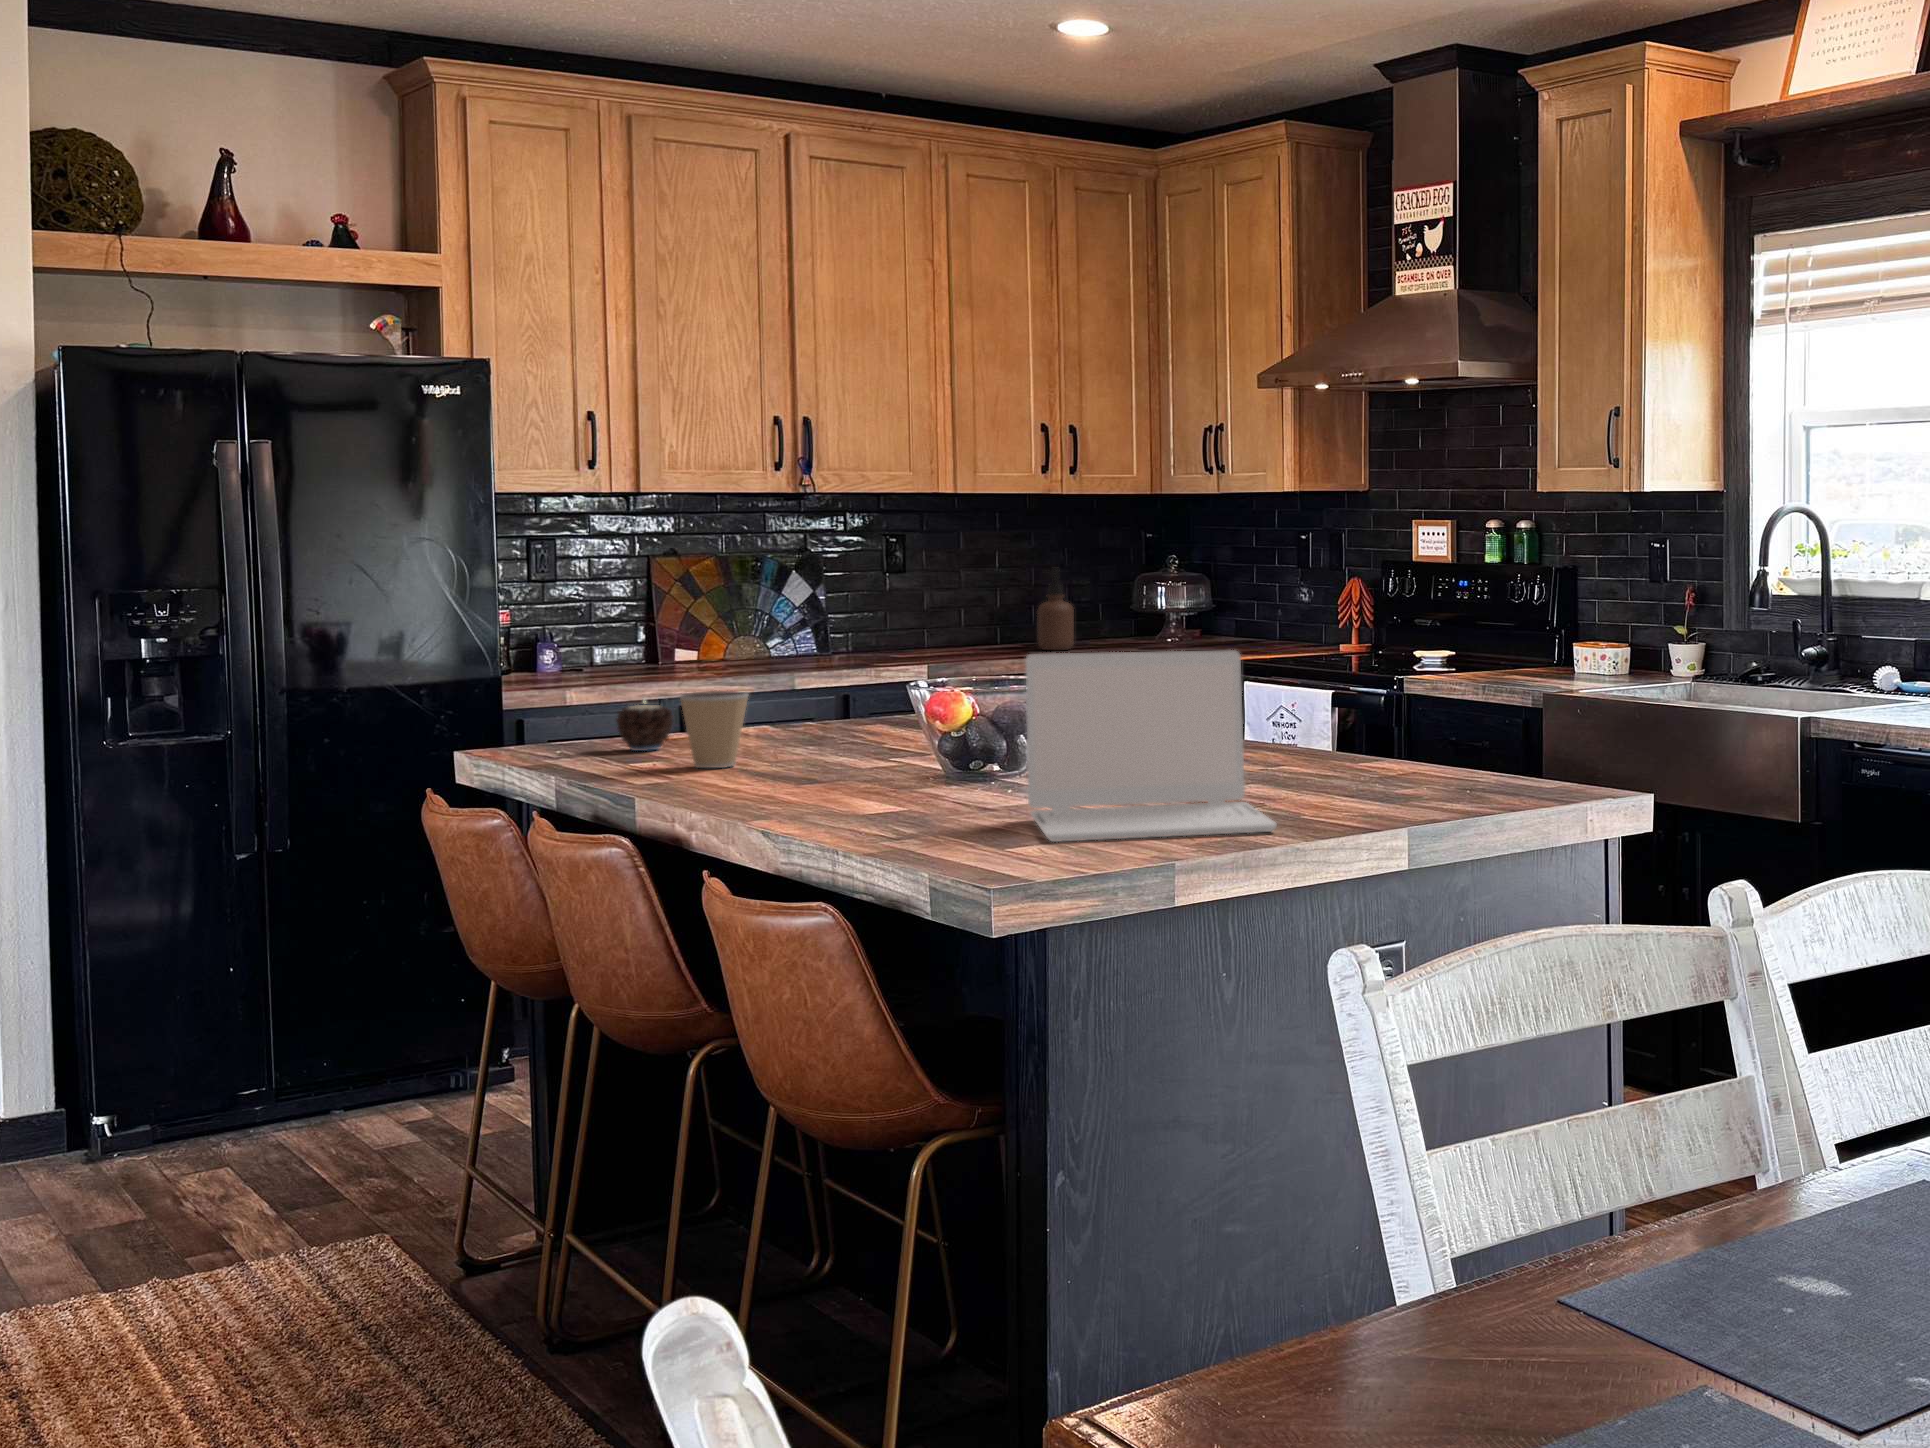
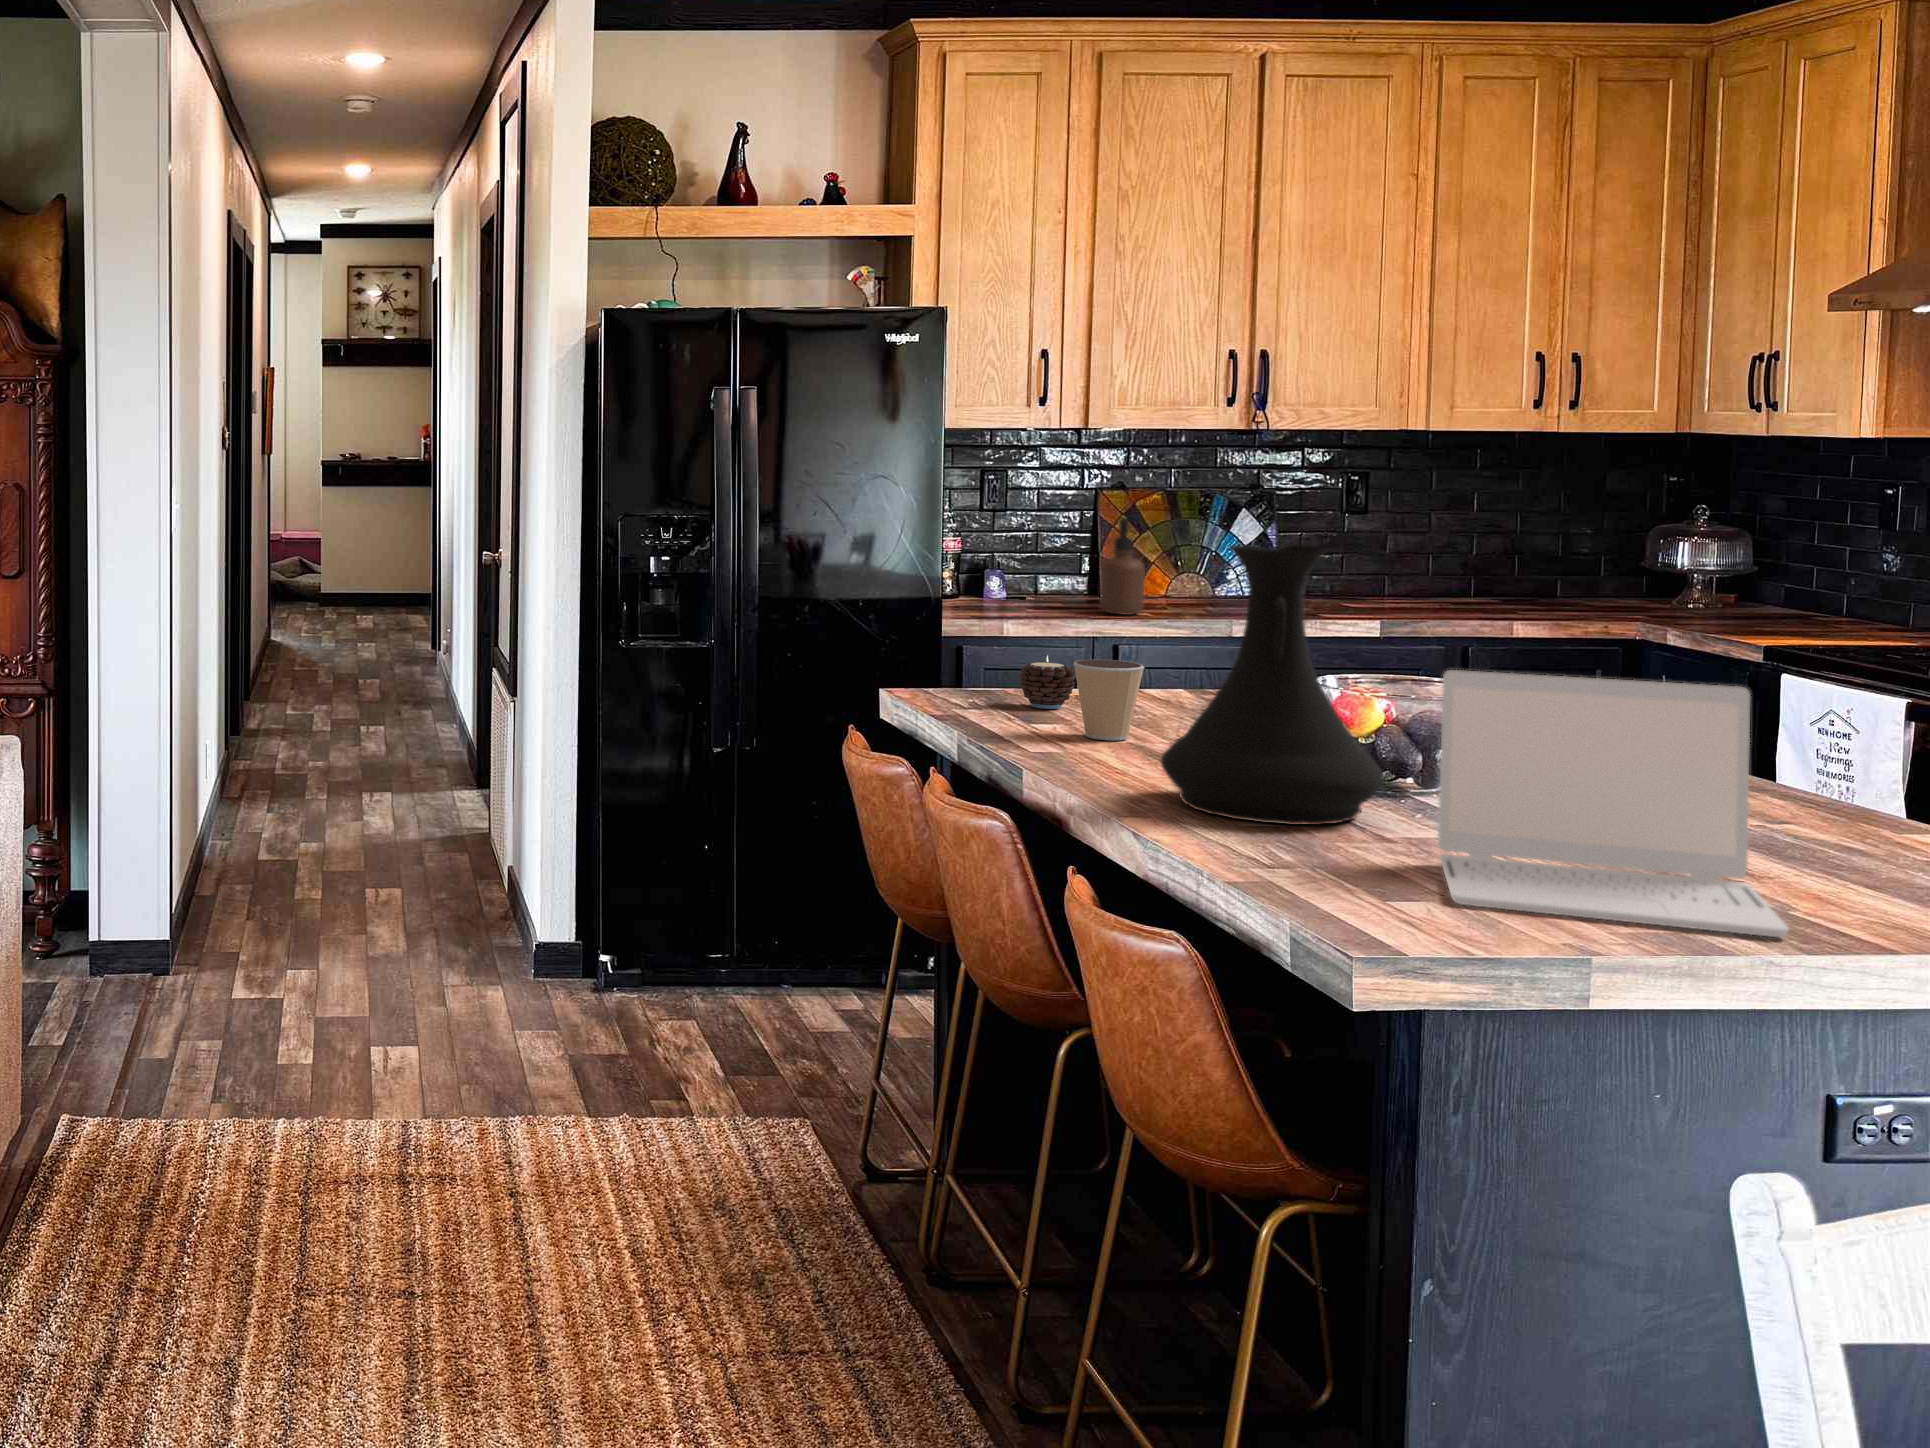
vase: none [783,560,977,810] -> present [1161,544,1384,825]
soap dispenser: present [1037,568,1074,650] -> present [1100,518,1145,615]

